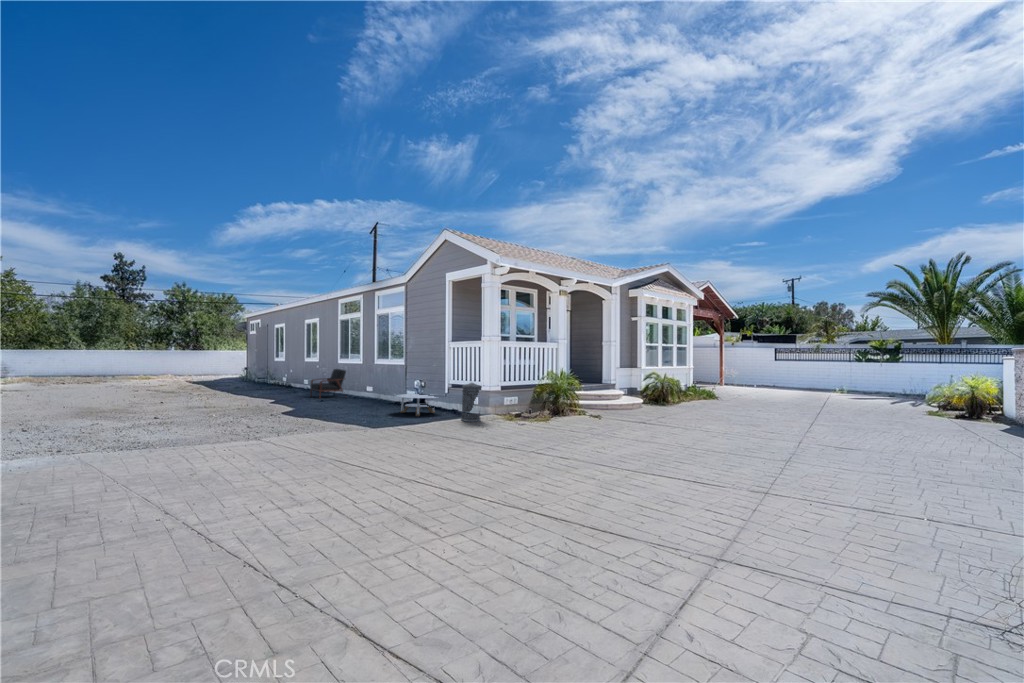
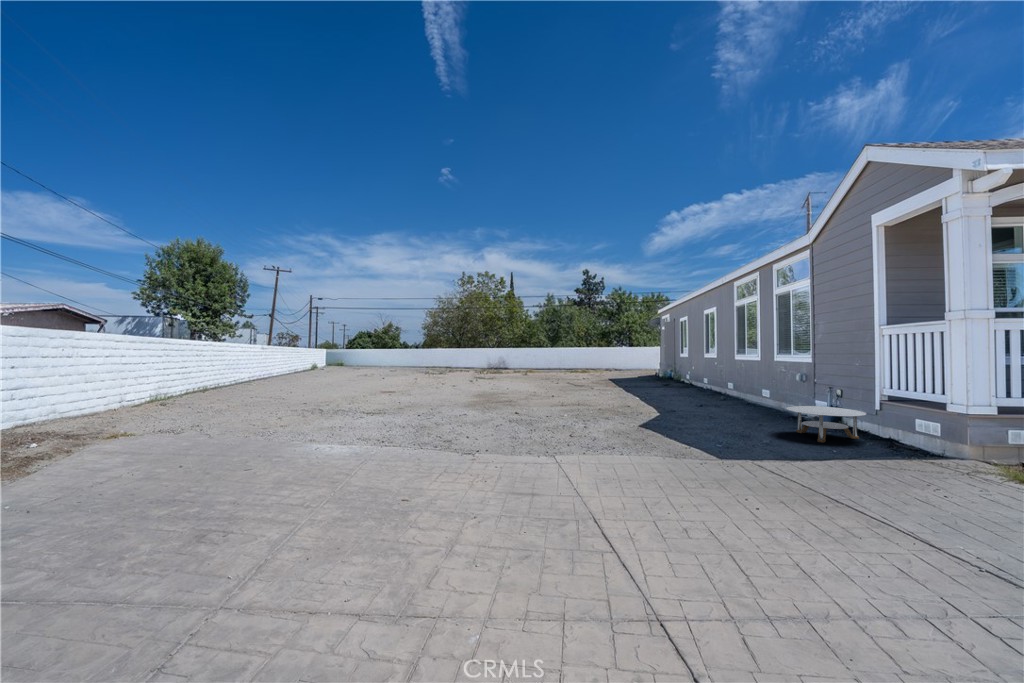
chair: present [310,369,346,398] -> none [700,366,744,401]
trash can: present [461,383,481,422] -> none [901,396,948,469]

